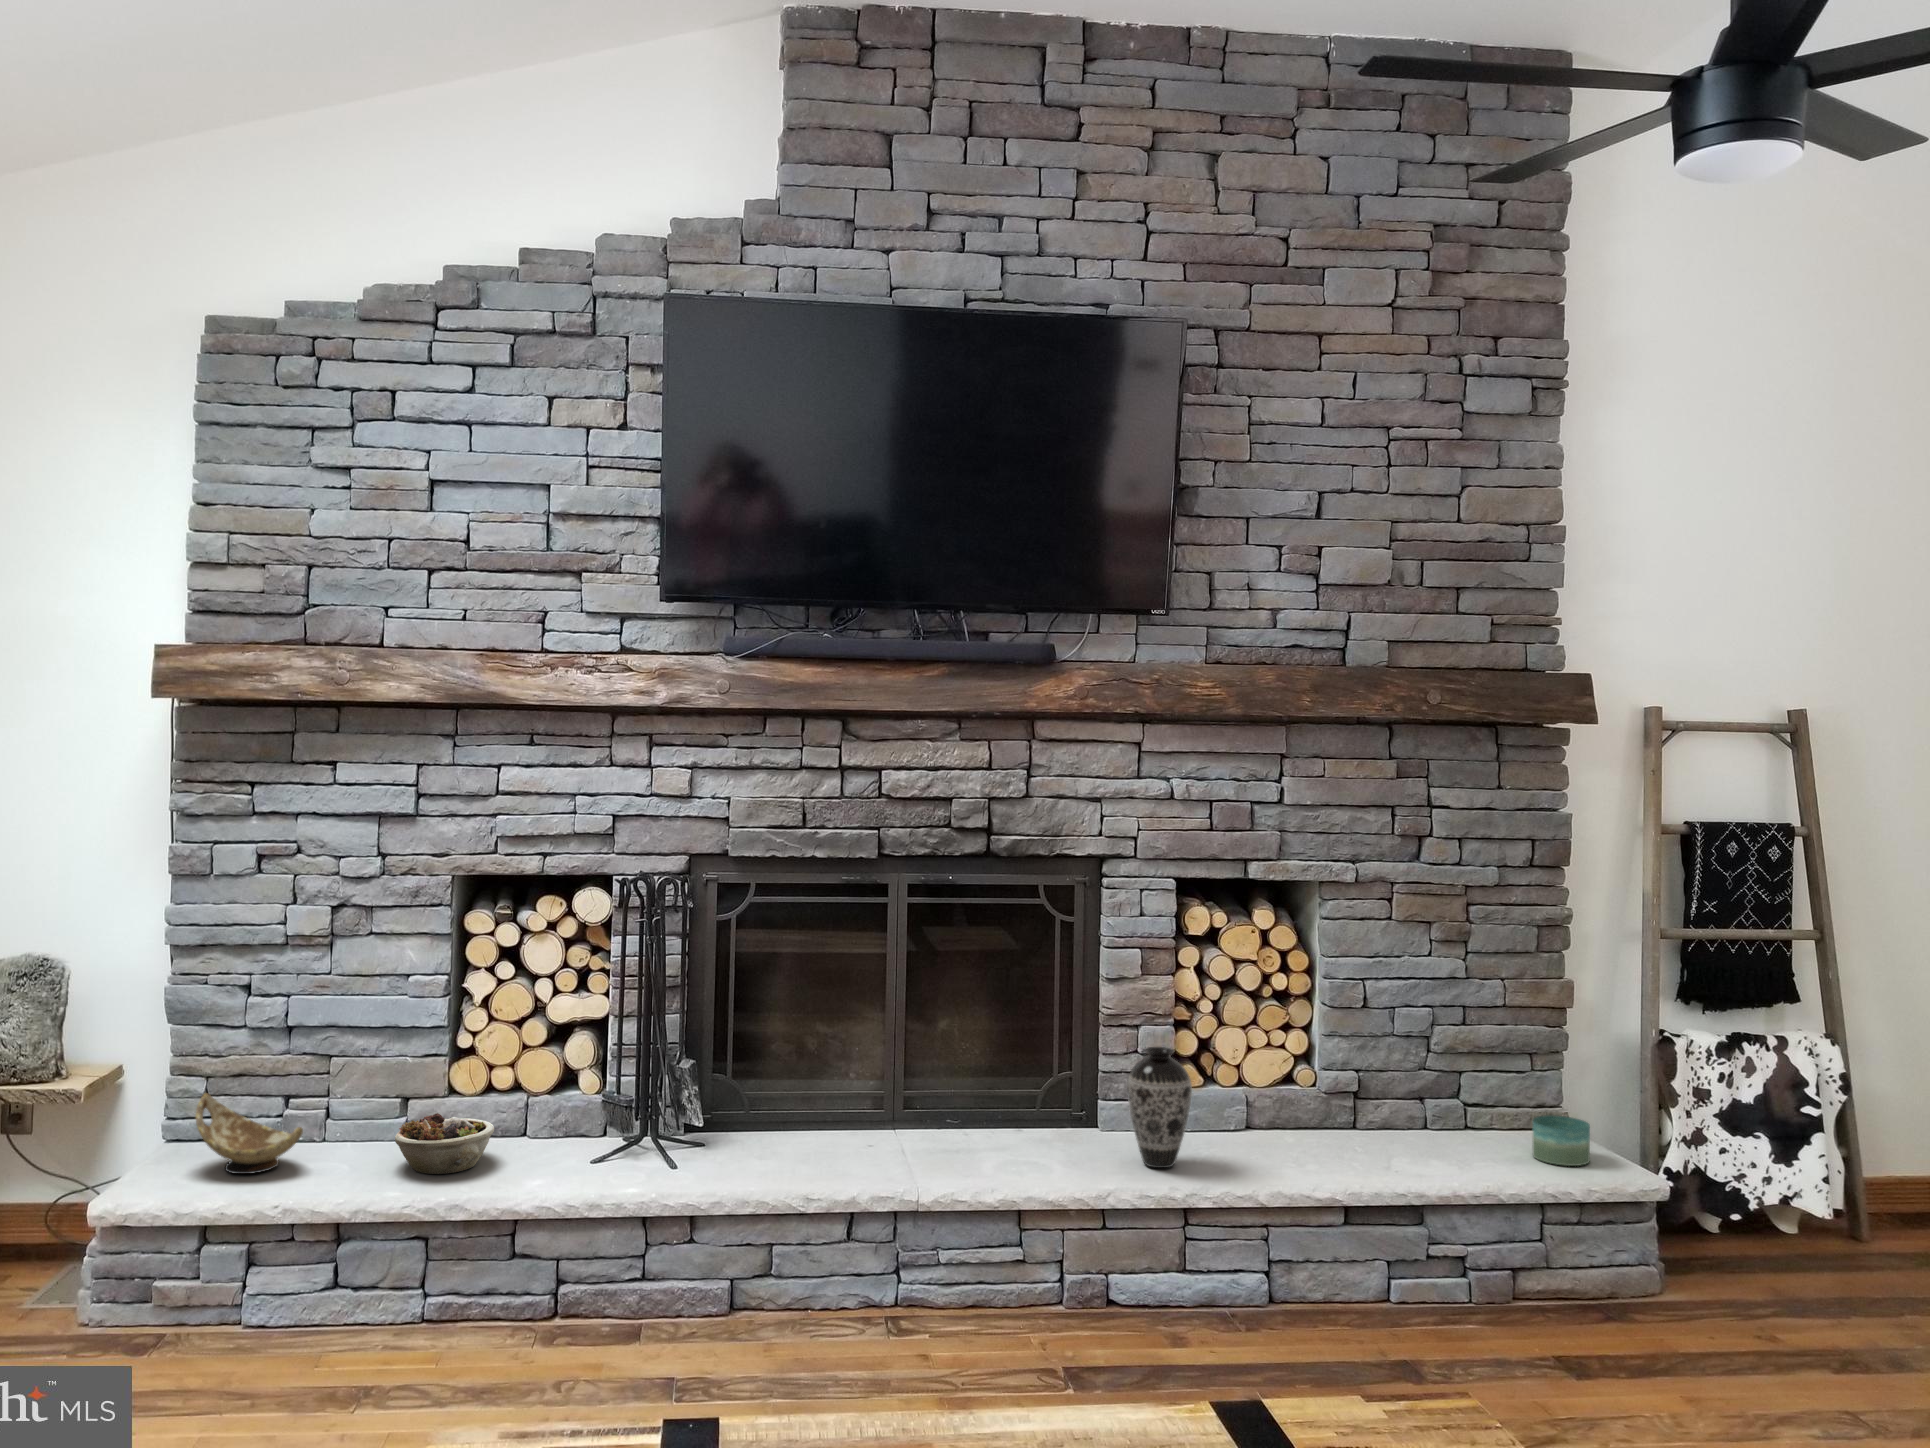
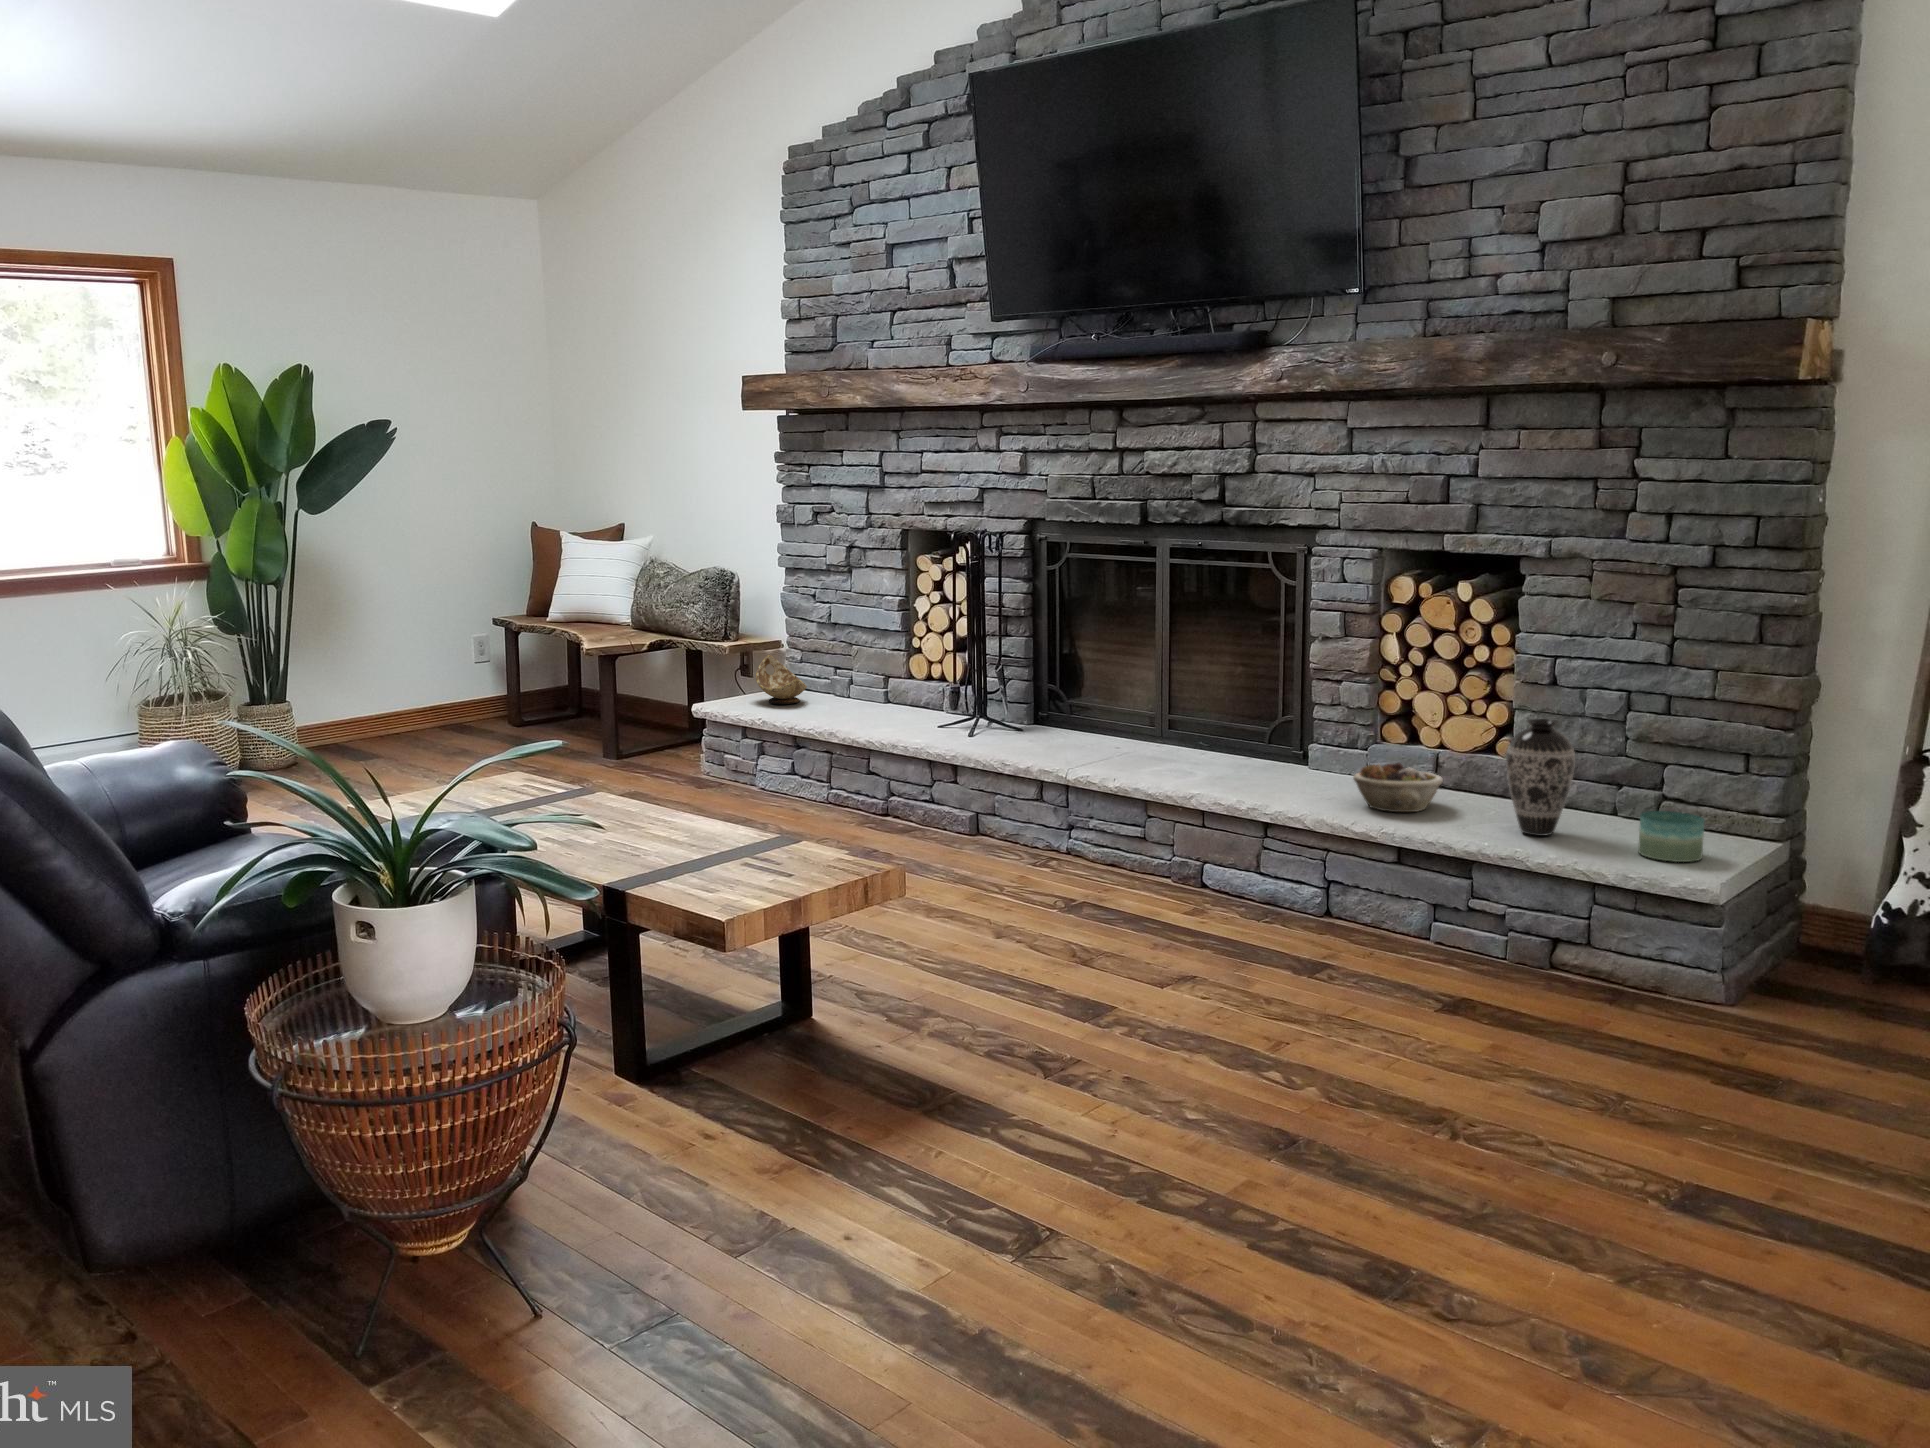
decorative vase: present [1127,1047,1192,1168] -> present [1506,719,1575,836]
succulent planter: present [395,1113,494,1174] -> present [1353,763,1443,812]

